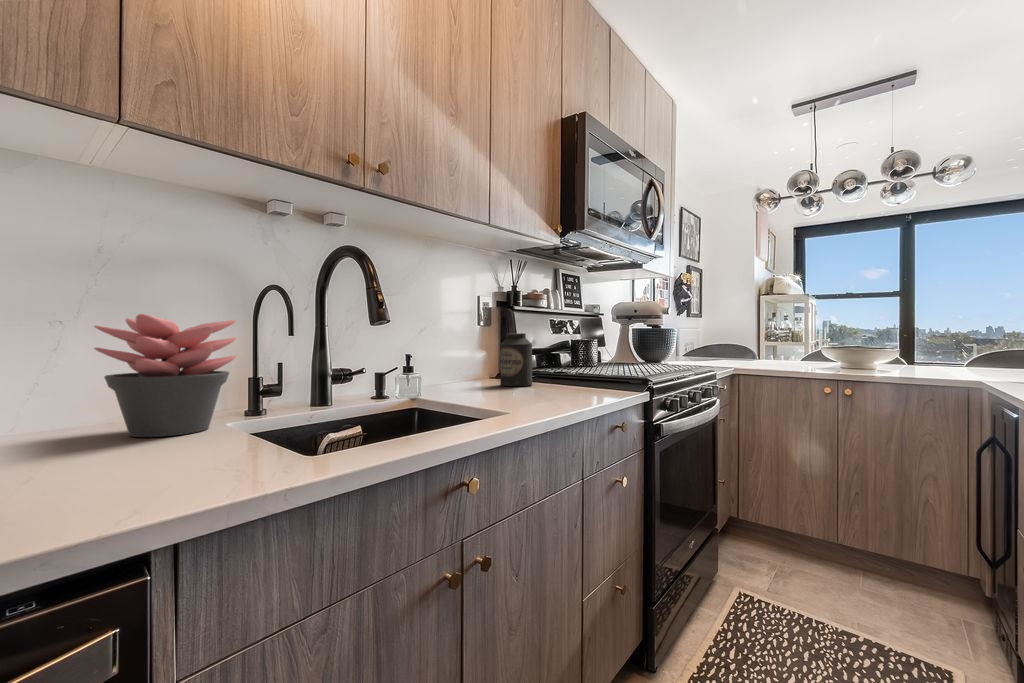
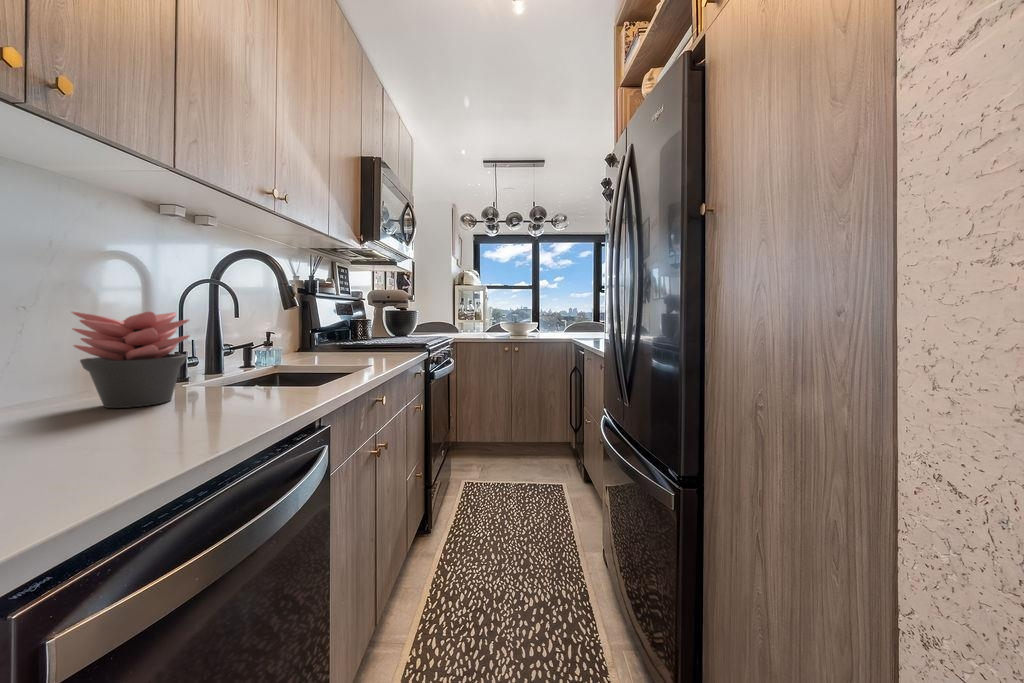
canister: present [500,333,532,386] -> none [314,317,342,358]

